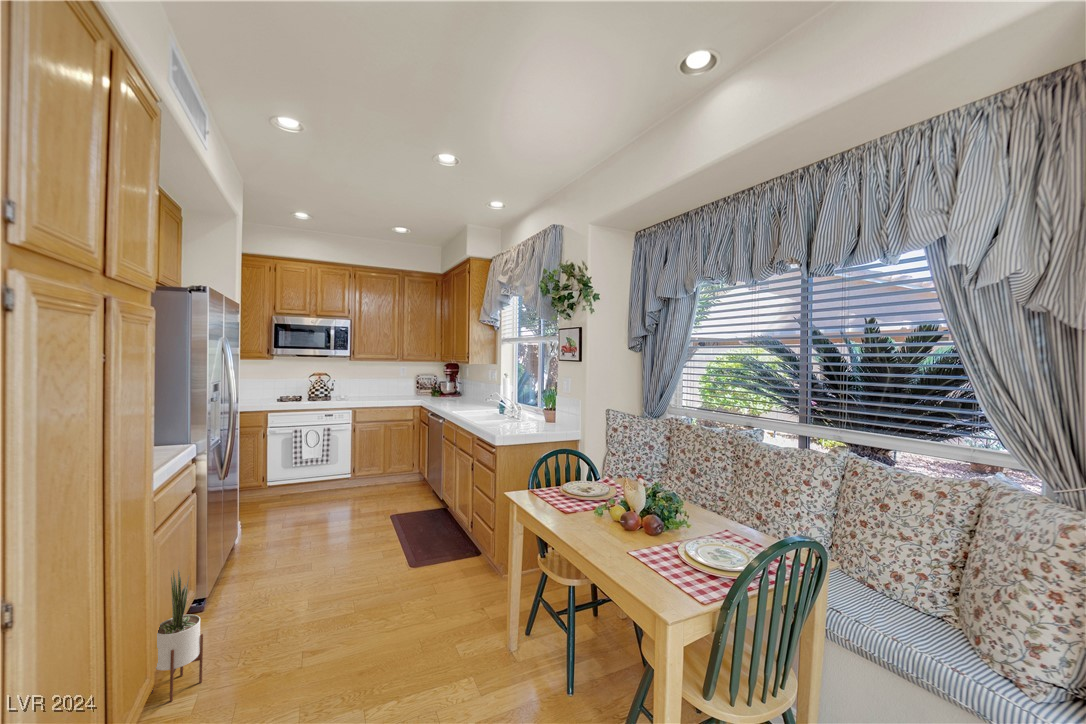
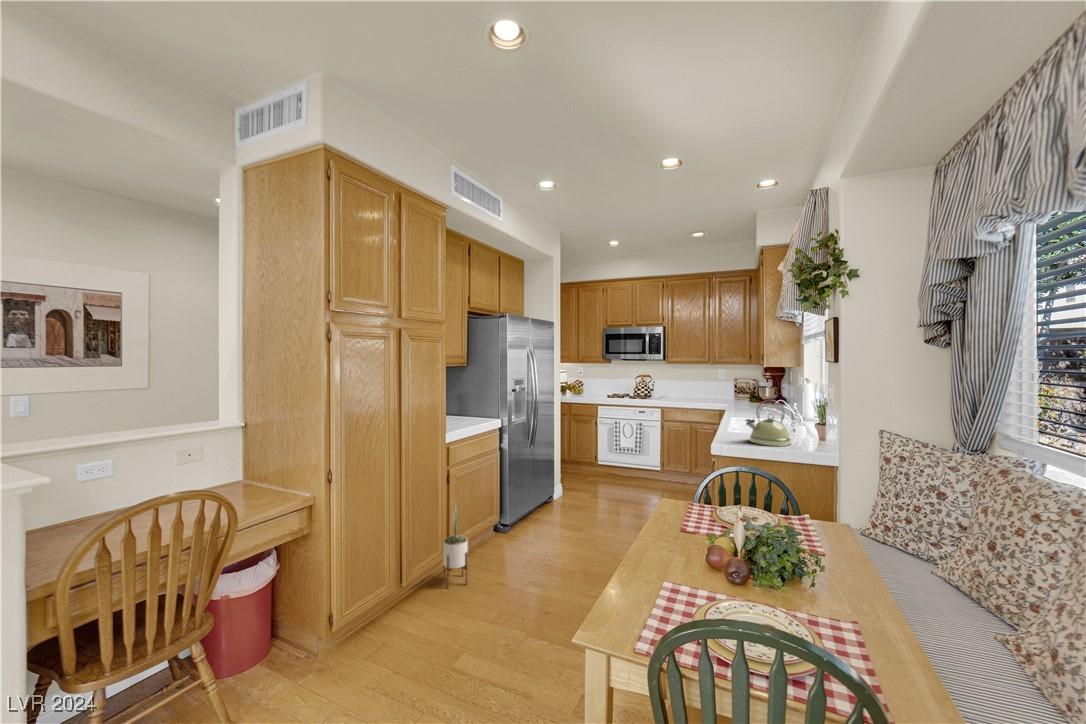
kettle: none [507,391,540,430] -> present [746,400,791,446]

